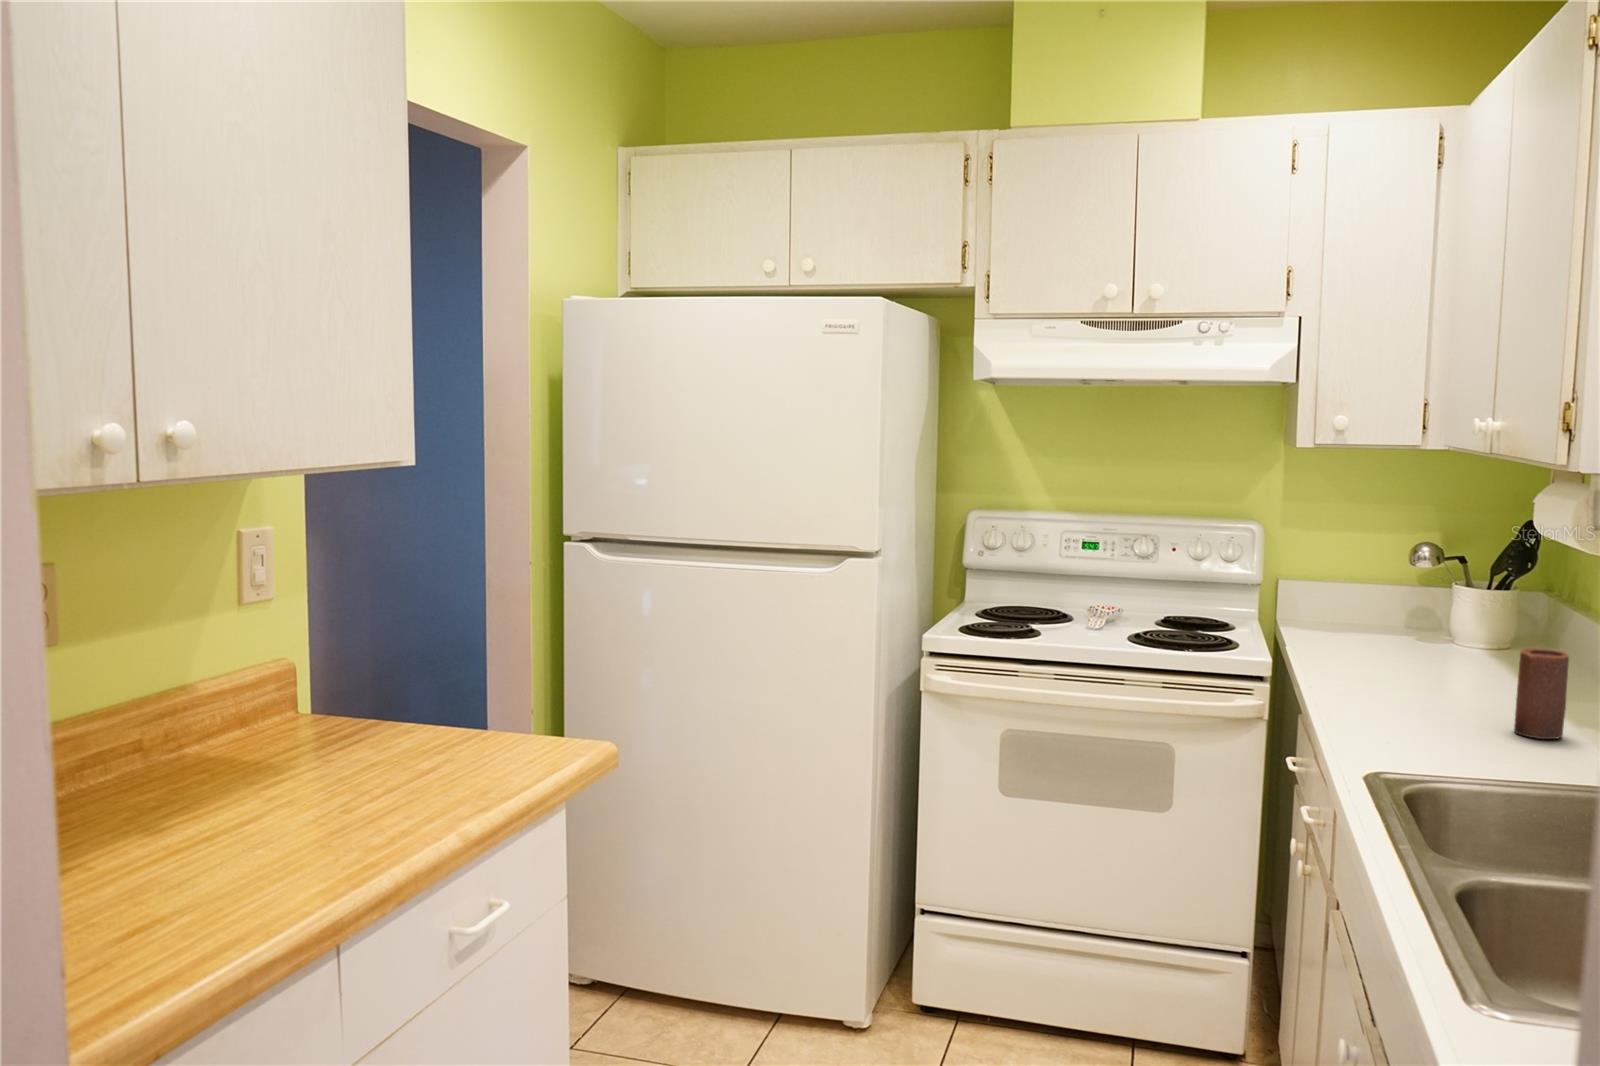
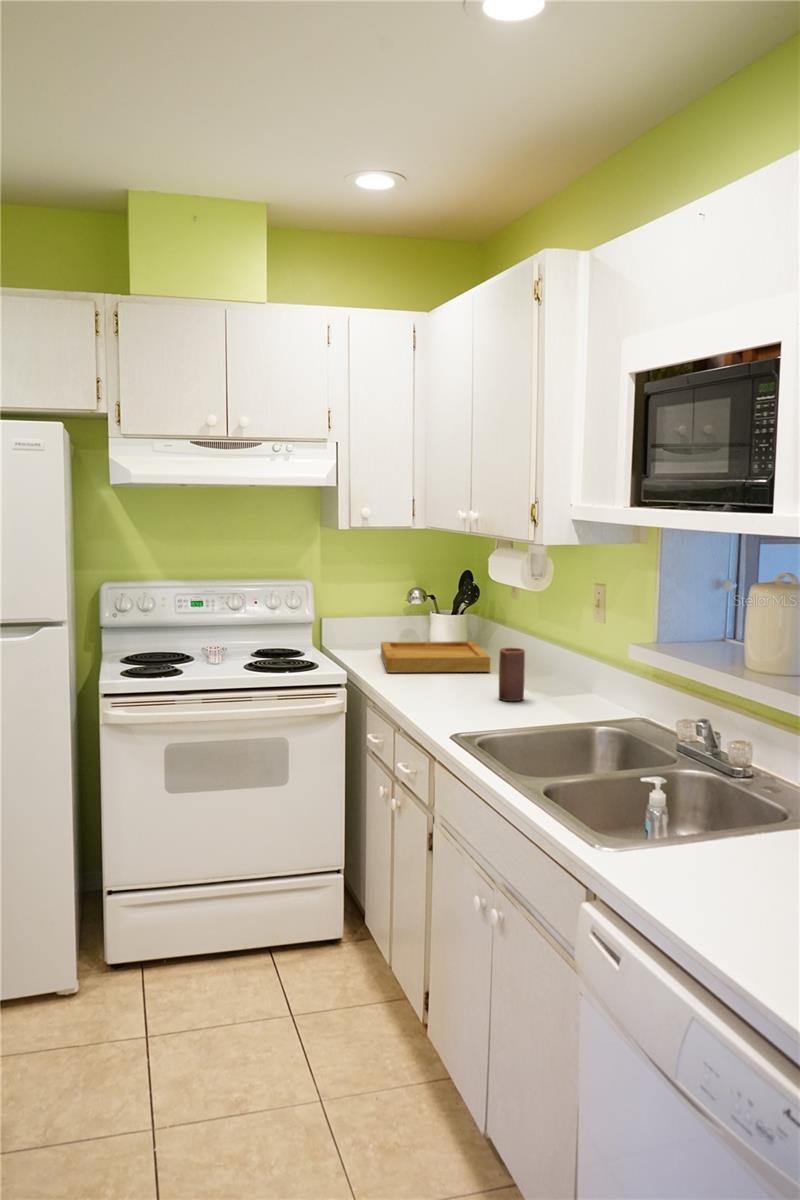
tray: none [1343,622,1531,688] -> present [381,641,490,672]

